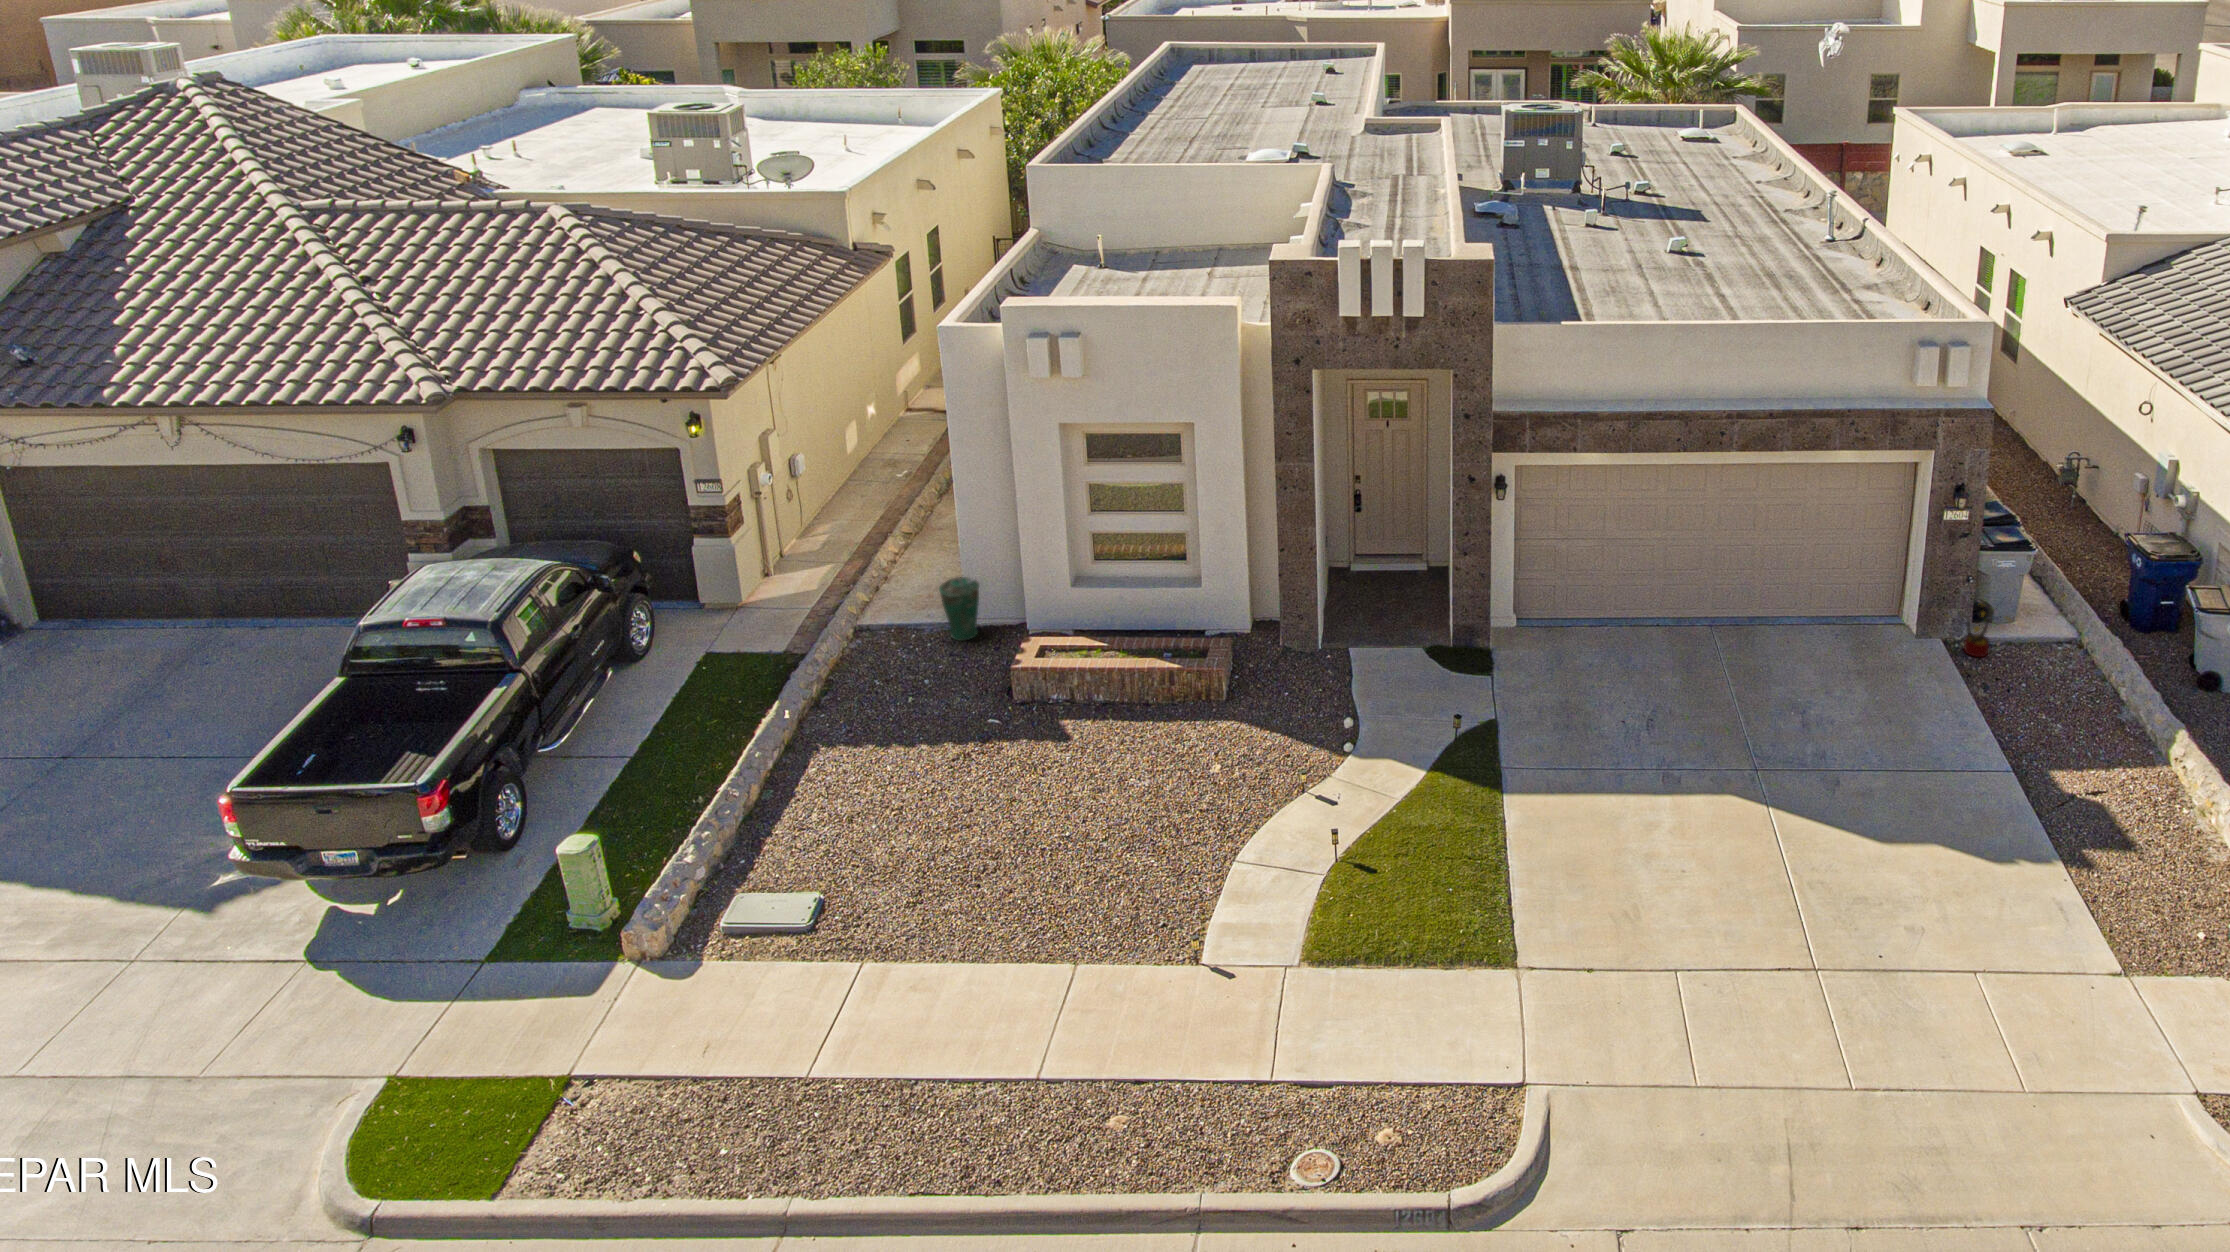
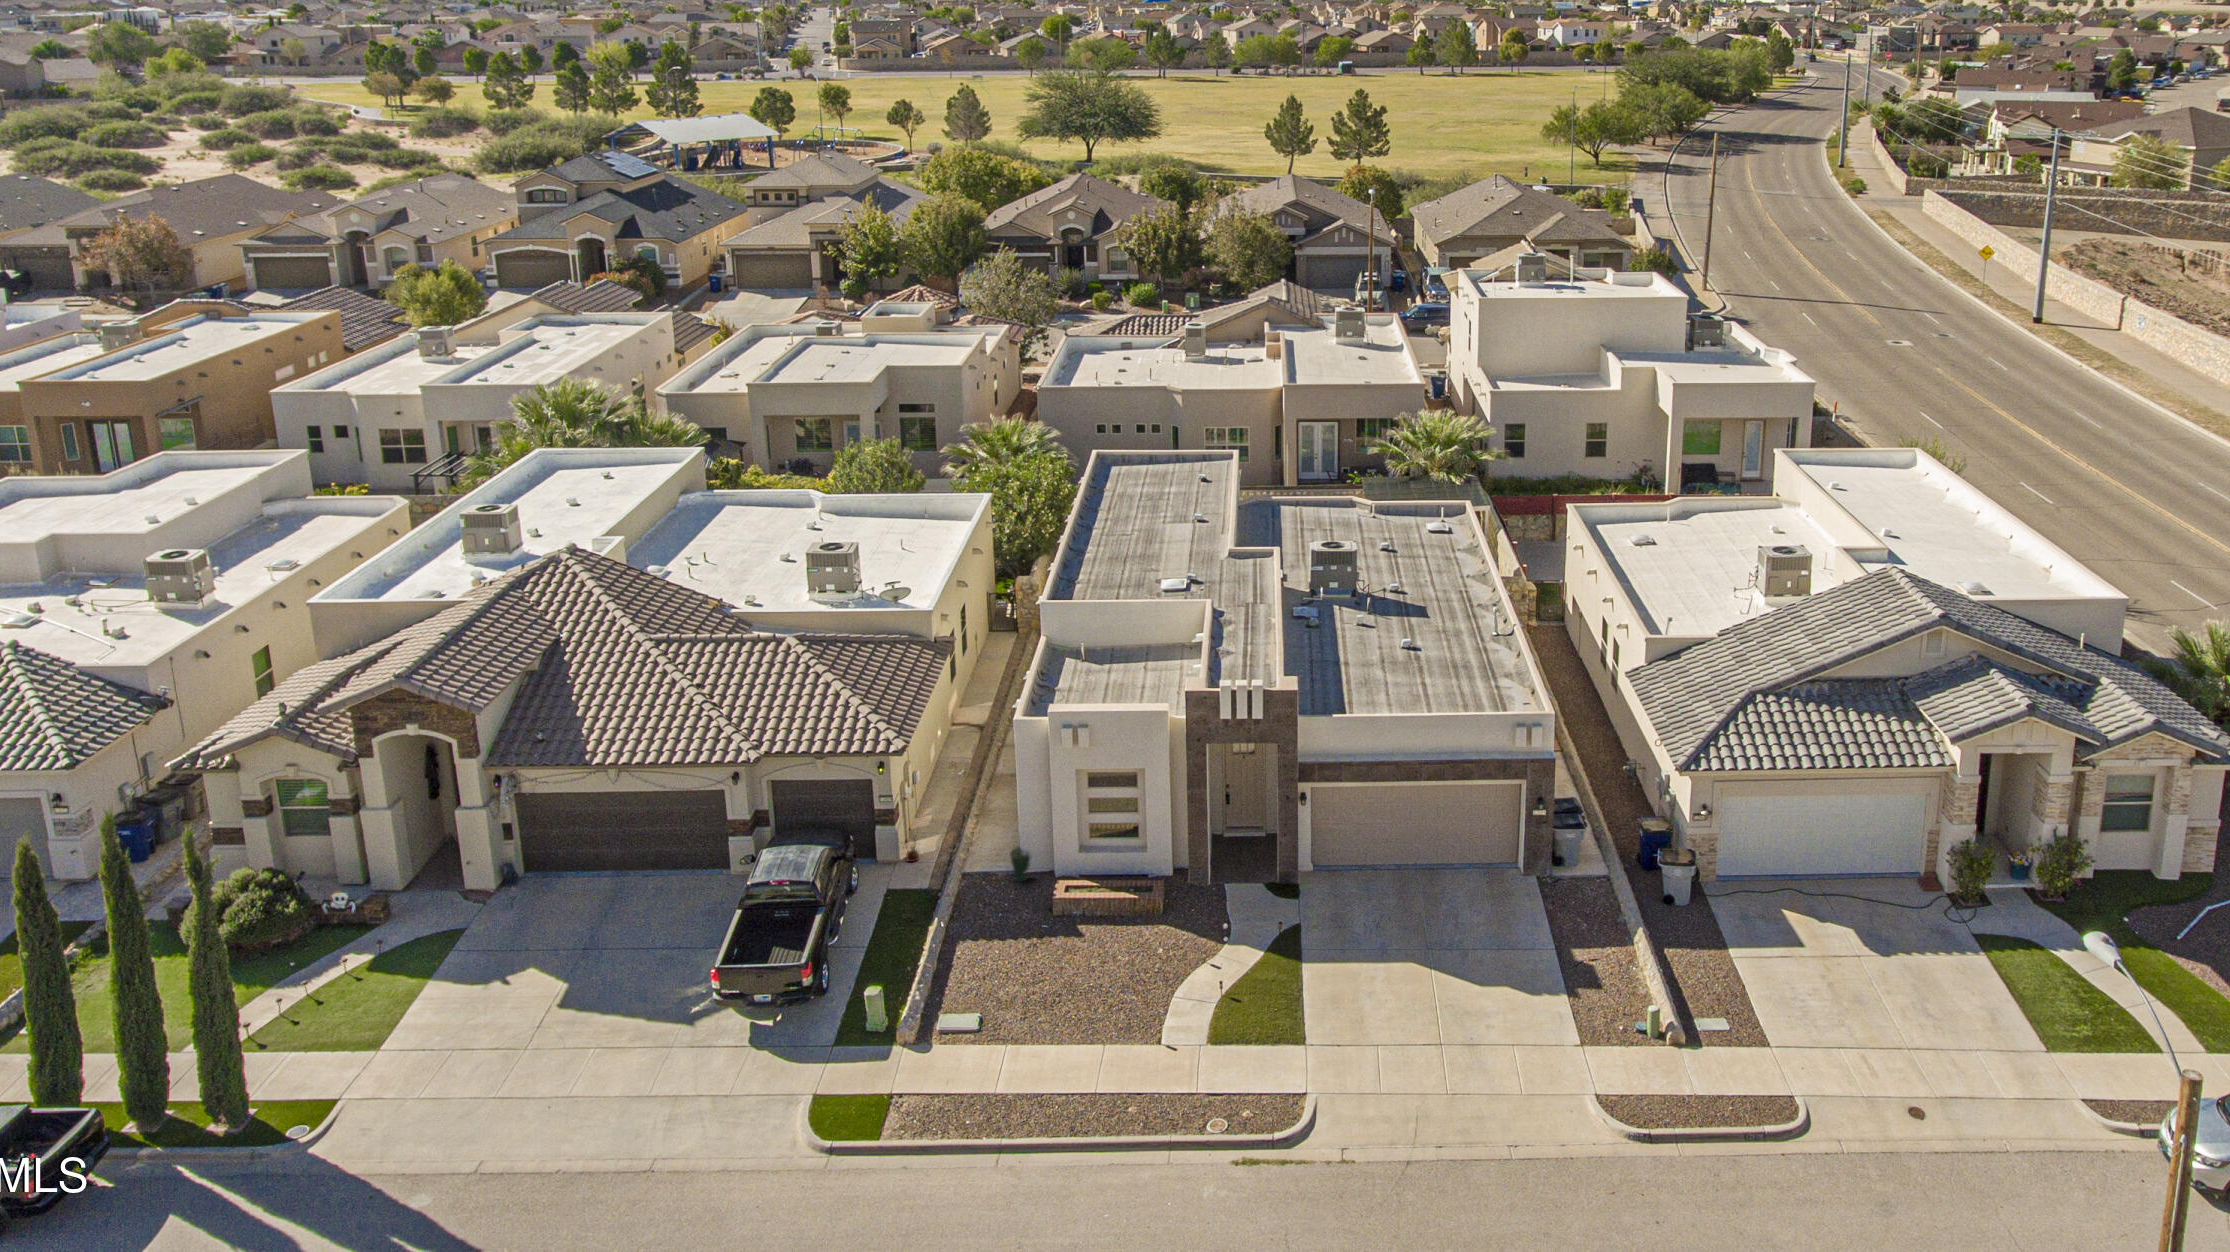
decorative plant: present [1956,609,2011,657] -> present [903,838,919,862]

